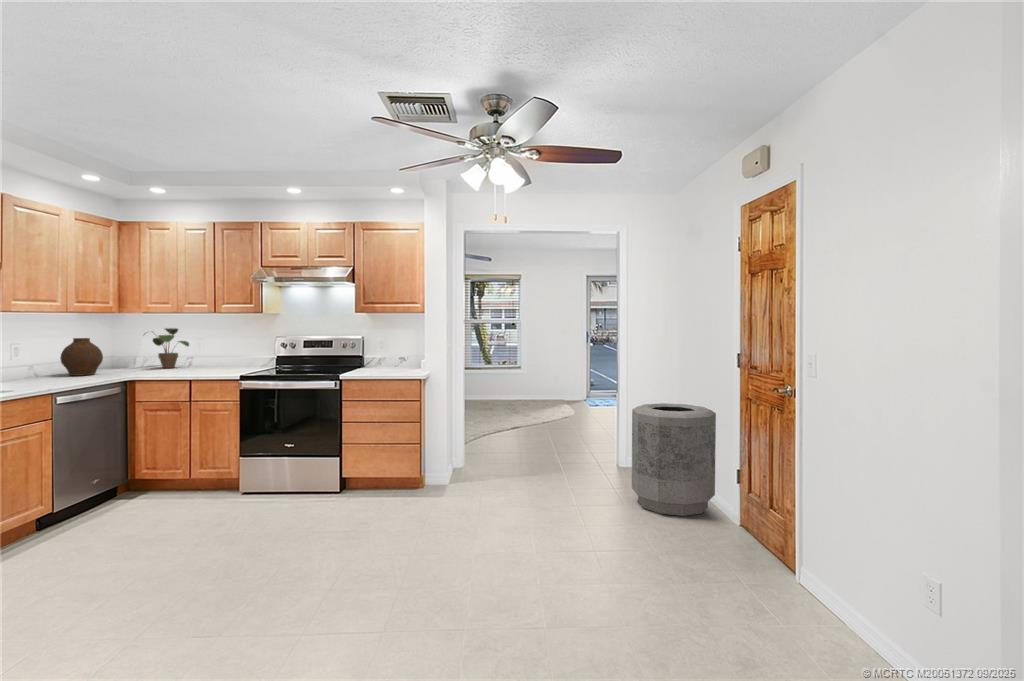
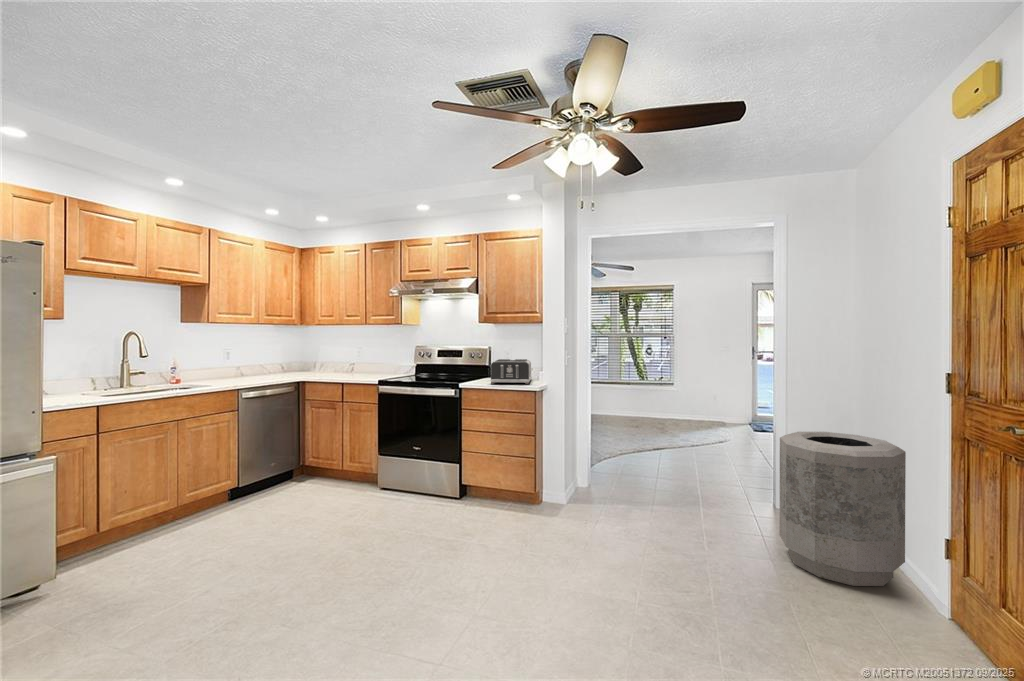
potted plant: present [153,328,189,368] -> none [315,338,349,372]
vase: present [60,338,103,376] -> none [251,346,282,377]
toaster: none [373,350,413,375] -> present [490,359,532,384]

